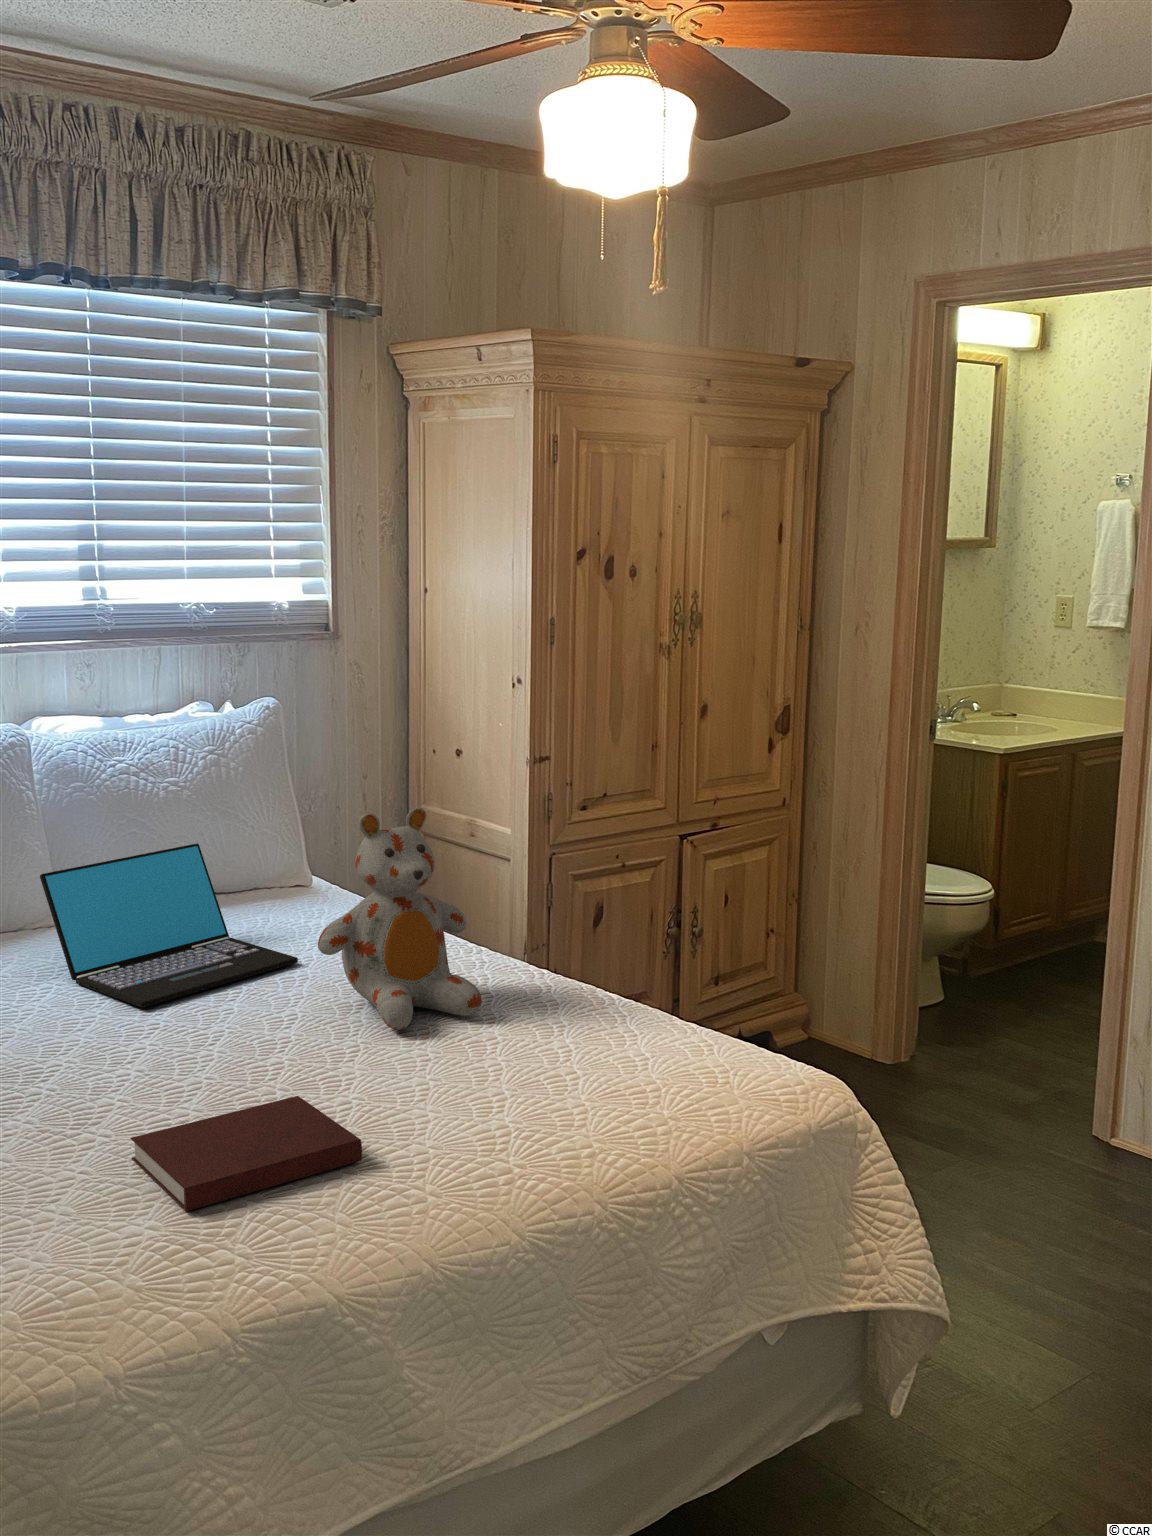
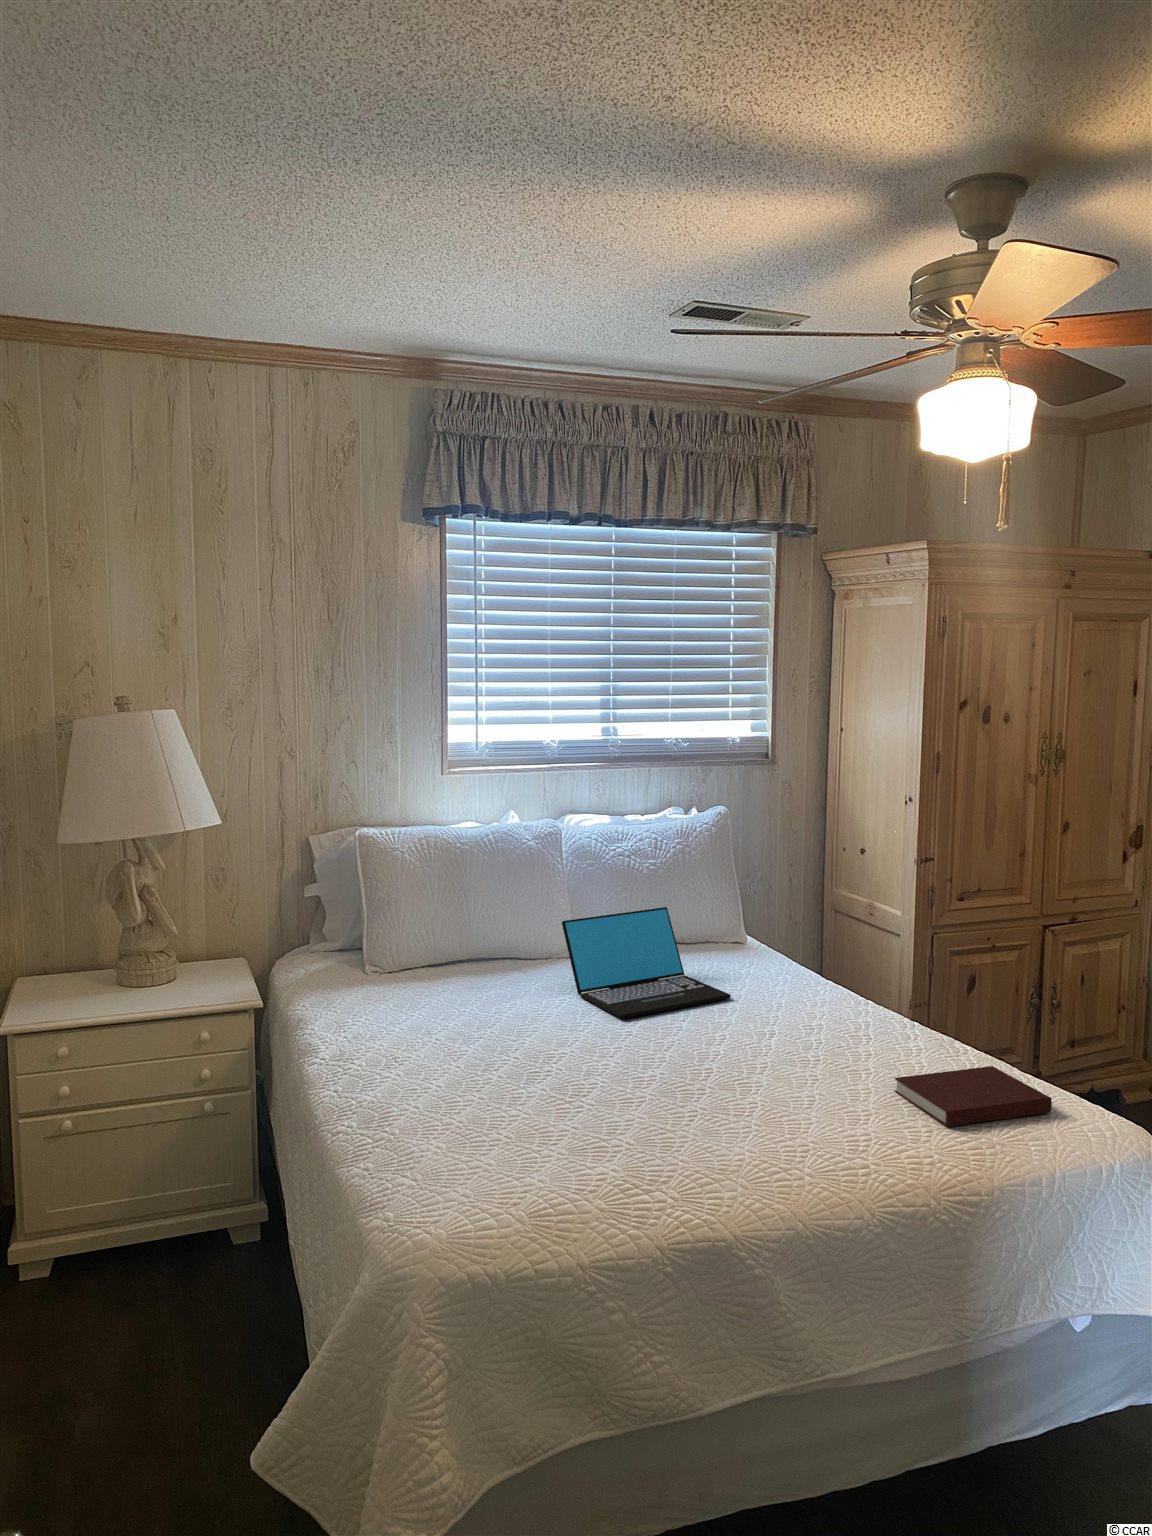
stuffed bear: present [318,807,481,1030] -> none [742,893,861,1055]
notebook: present [131,1096,362,1211] -> present [894,1066,1052,1126]

